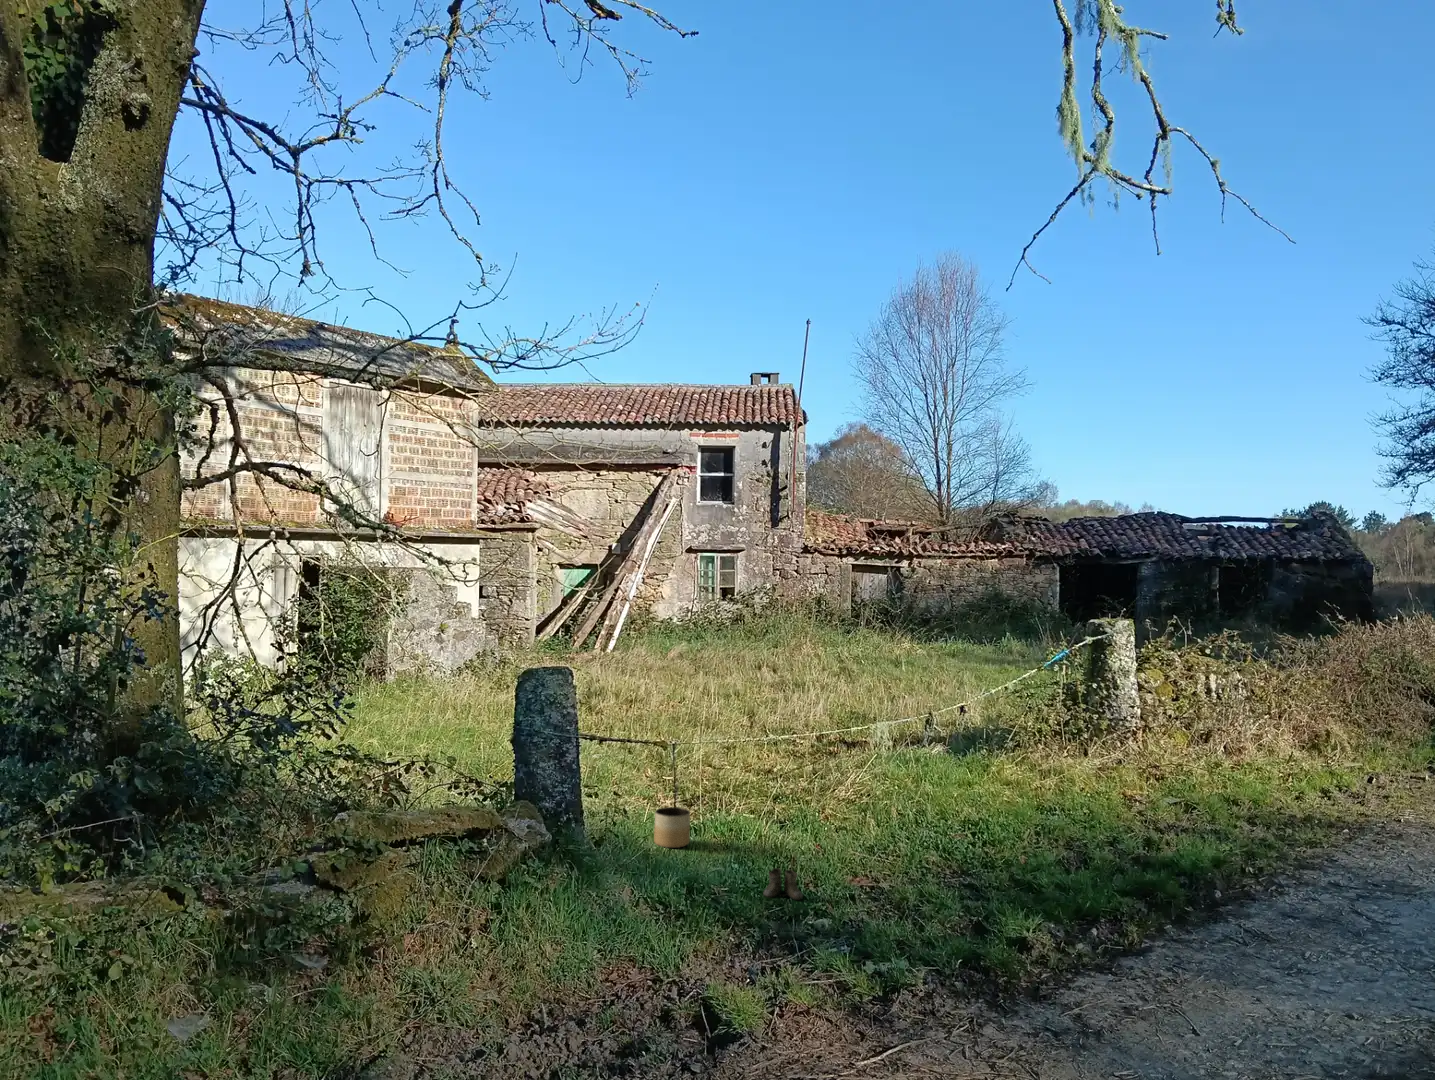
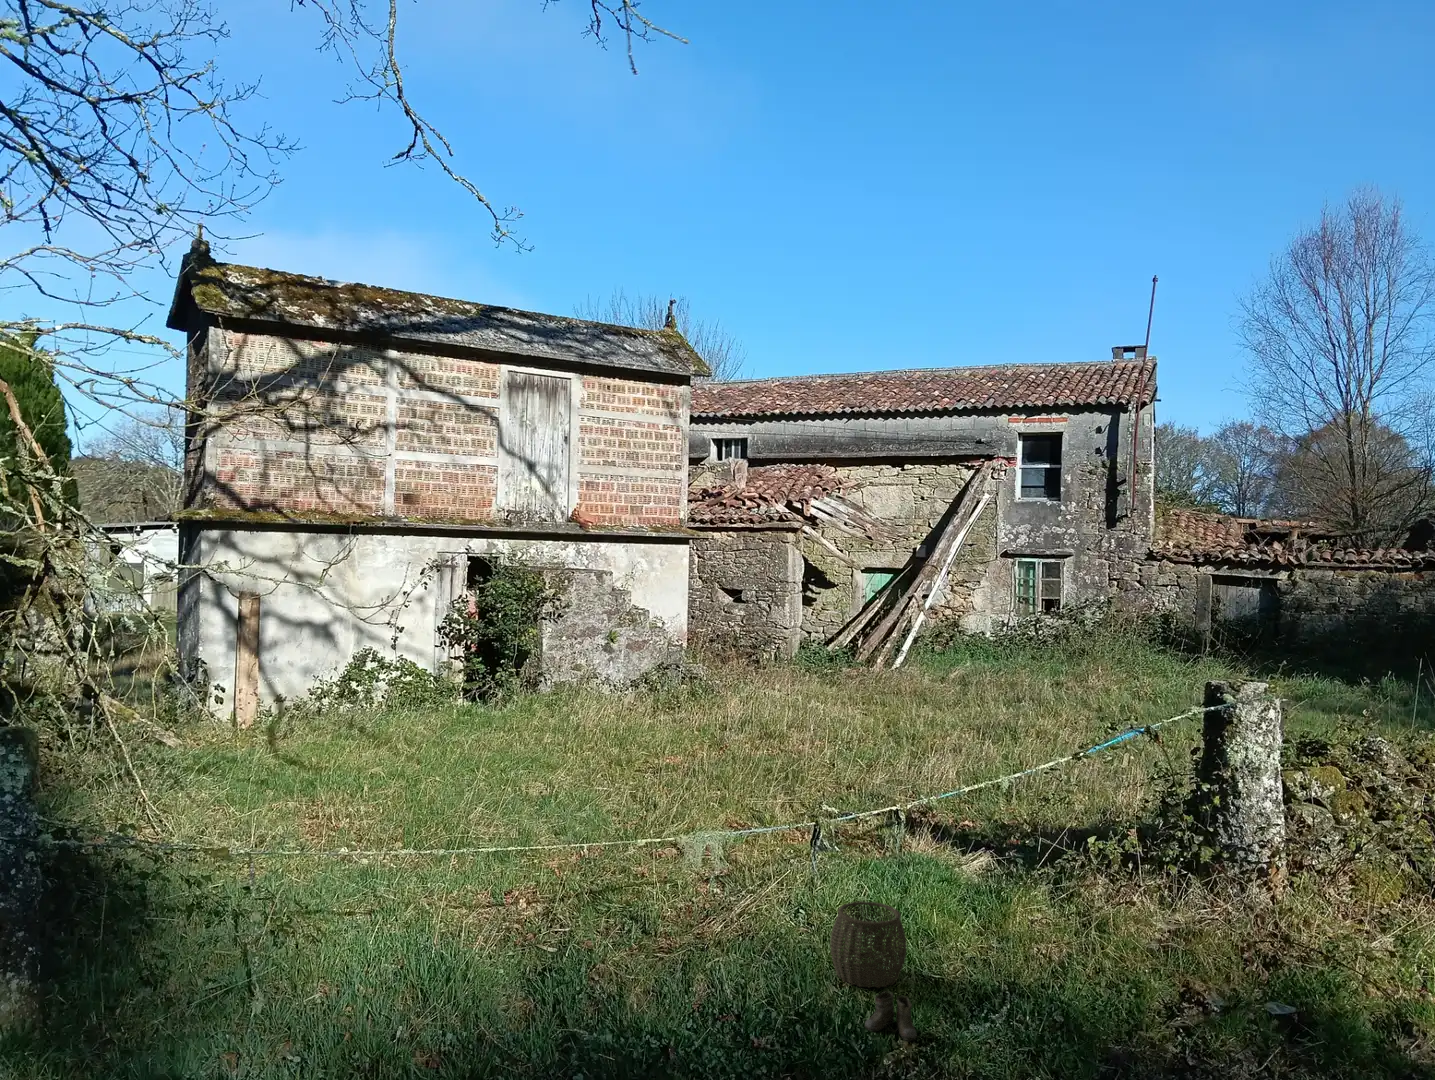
planter: present [654,807,690,848] -> none [768,886,813,941]
woven basket: none [716,809,775,872] -> present [830,901,907,988]

